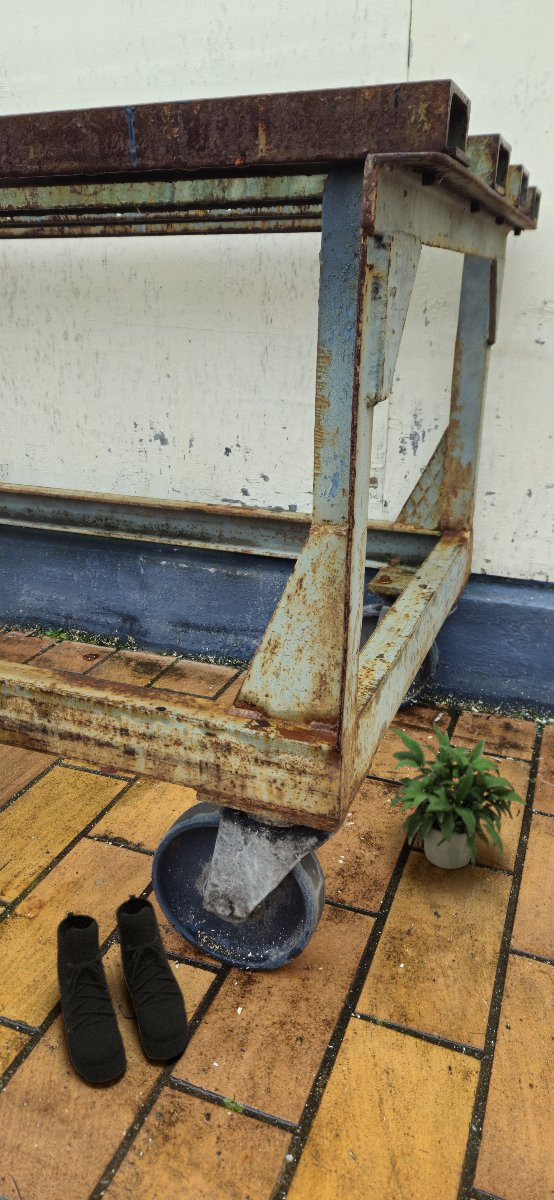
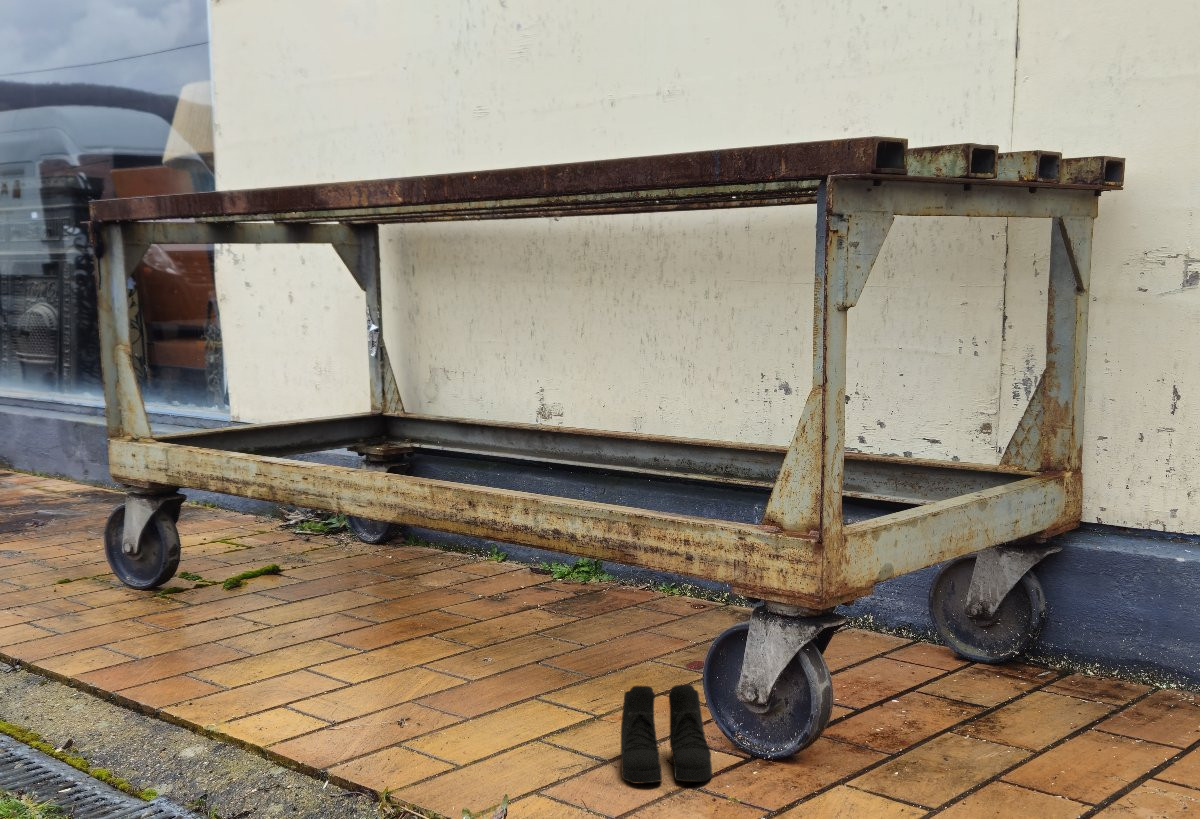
potted plant: present [384,722,526,869] -> none [923,614,1042,745]

